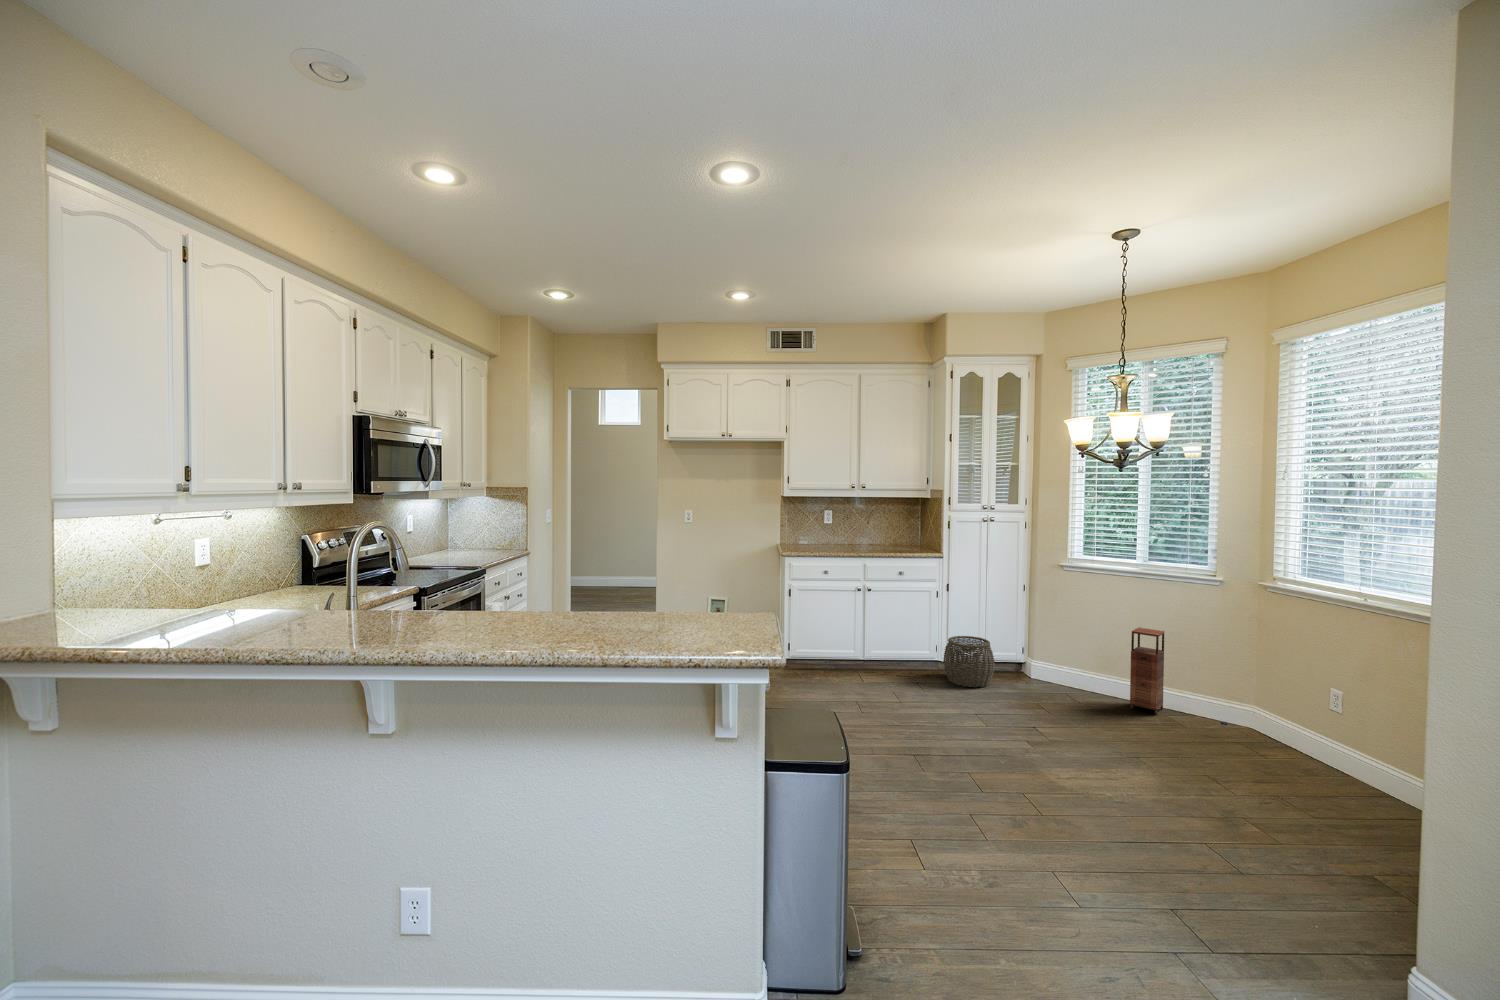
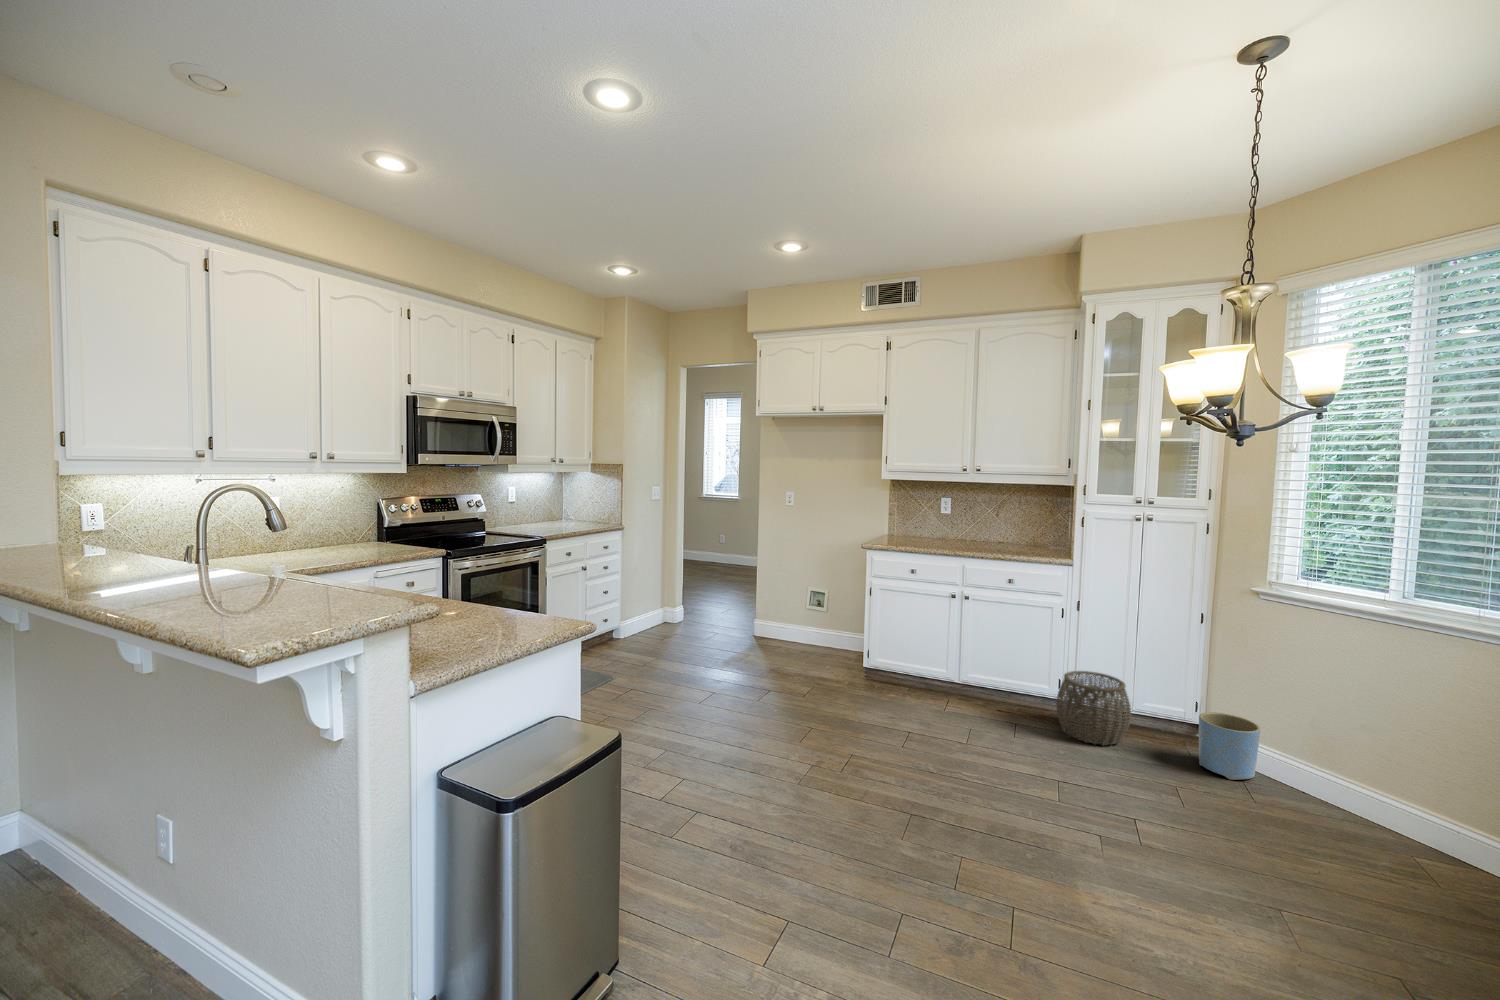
storage cabinet: present [1130,628,1164,715] -> none [1344,704,1426,854]
planter: none [1037,651,1073,693] -> present [1199,712,1260,780]

